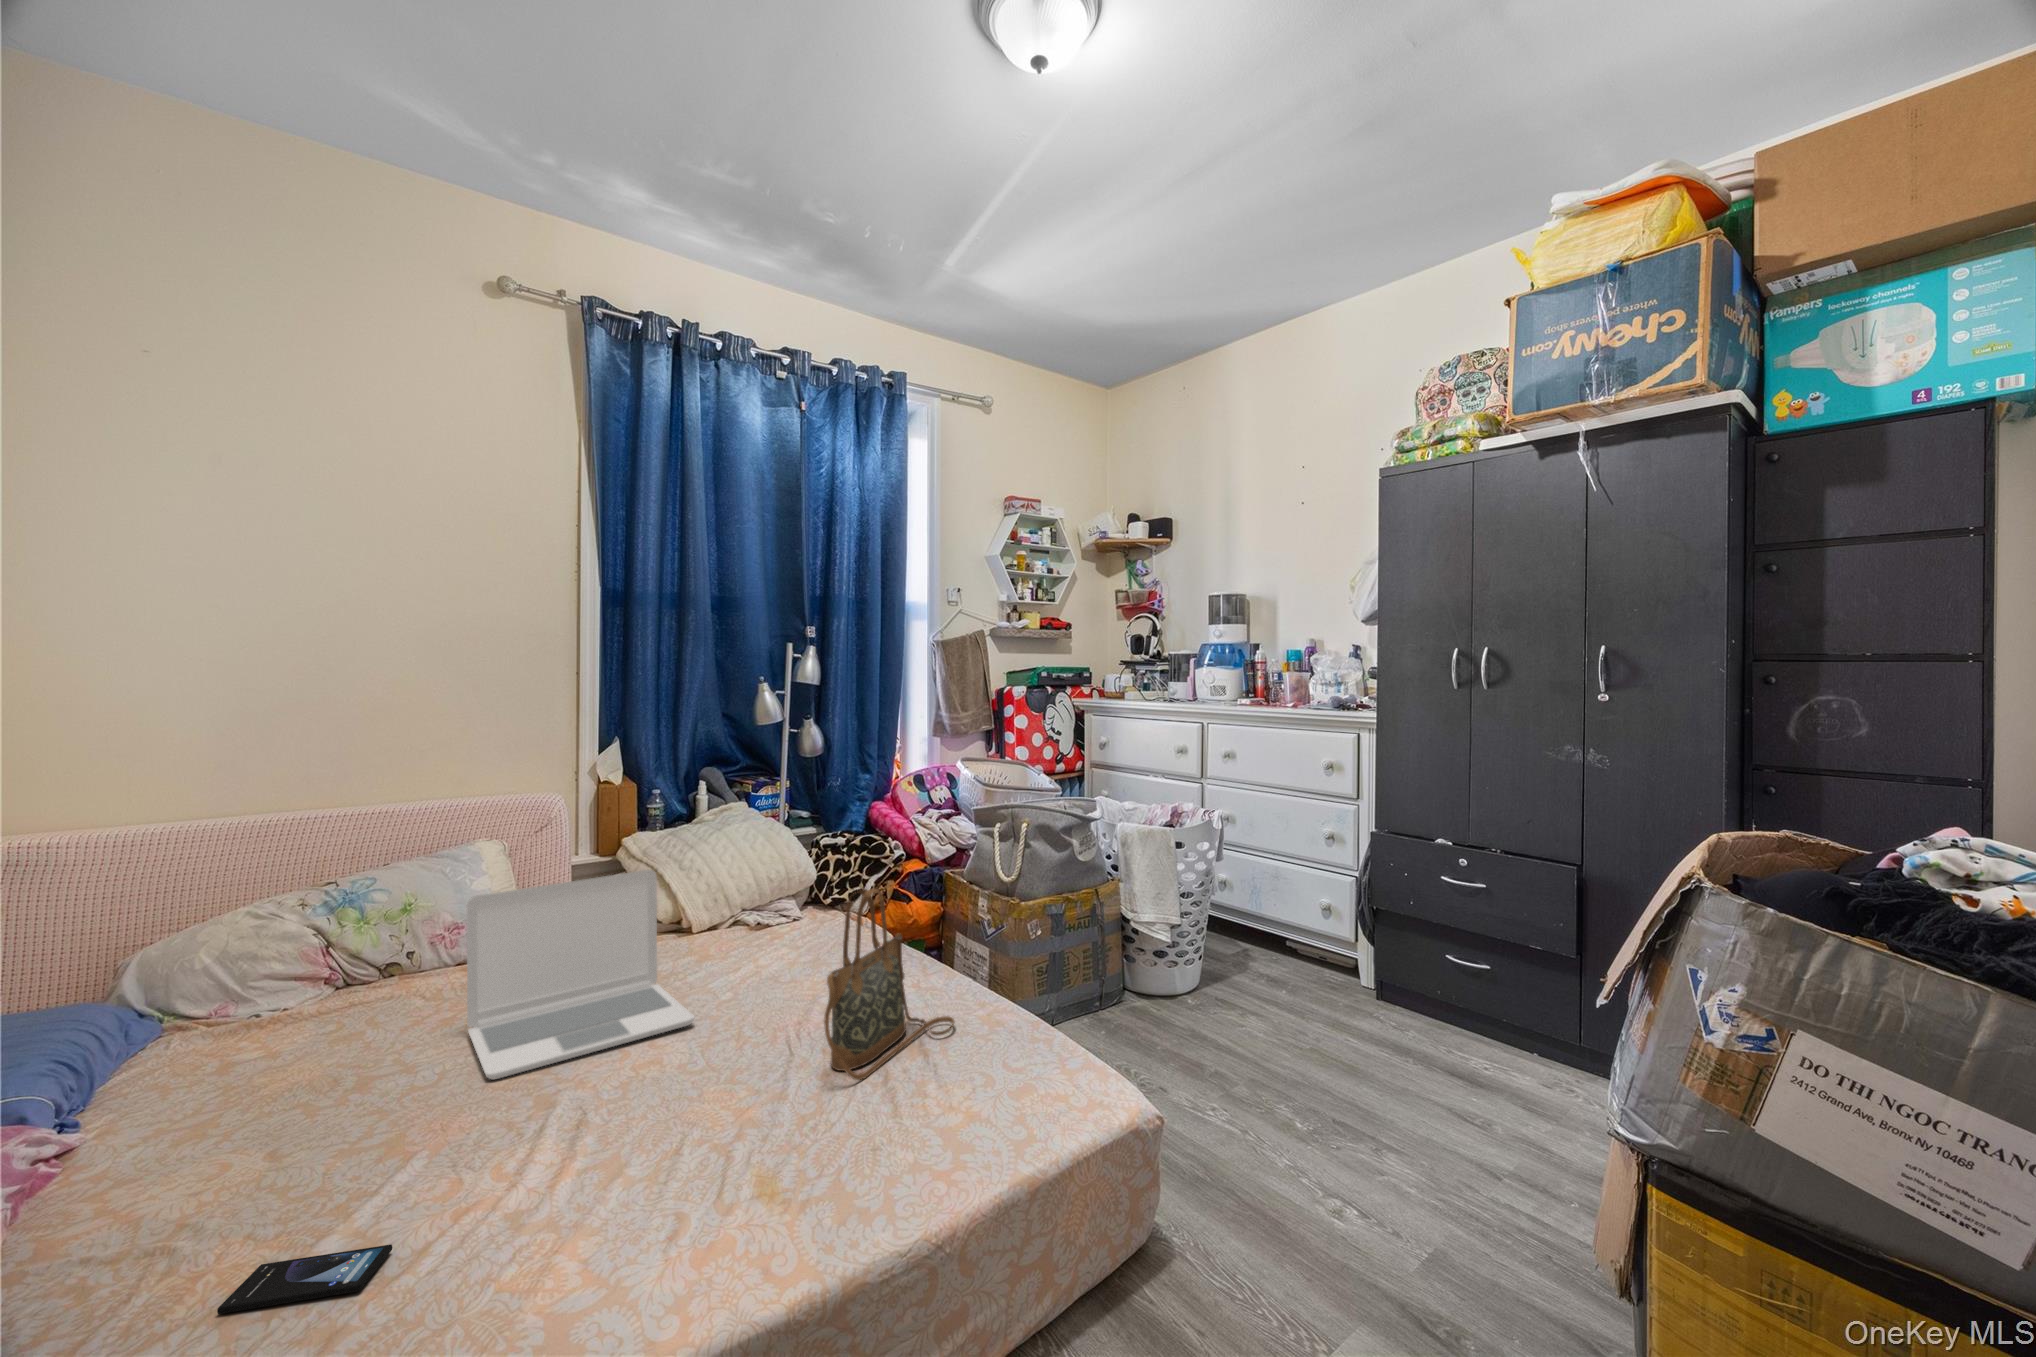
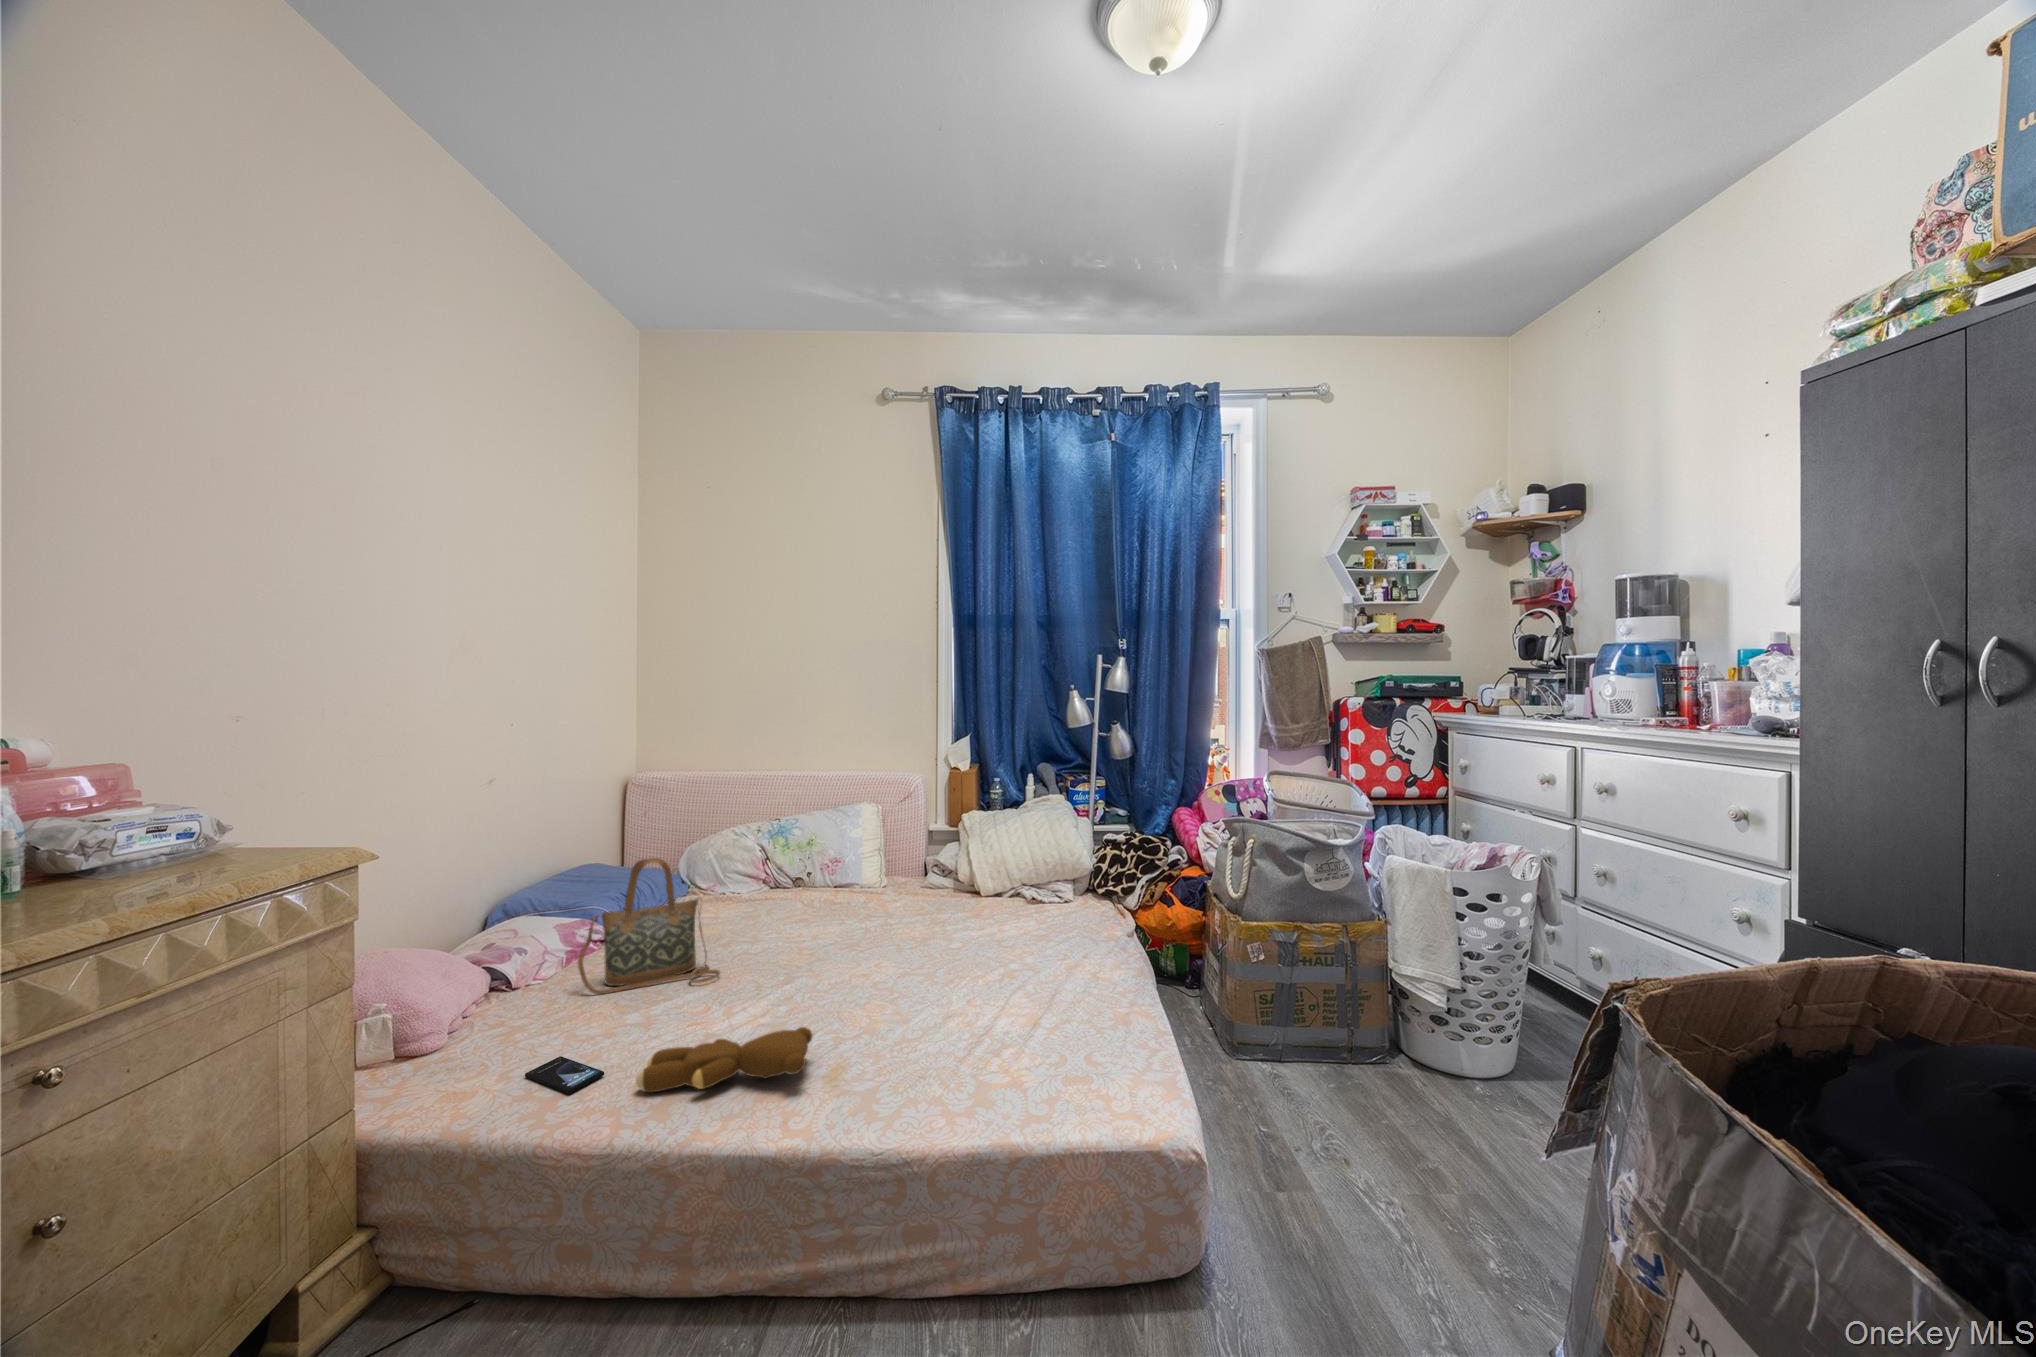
laptop: present [467,870,694,1080] -> none [756,846,908,979]
handbag: present [824,888,954,1080] -> present [578,858,720,994]
teddy bear: none [472,1082,735,1236] -> present [636,1027,812,1093]

